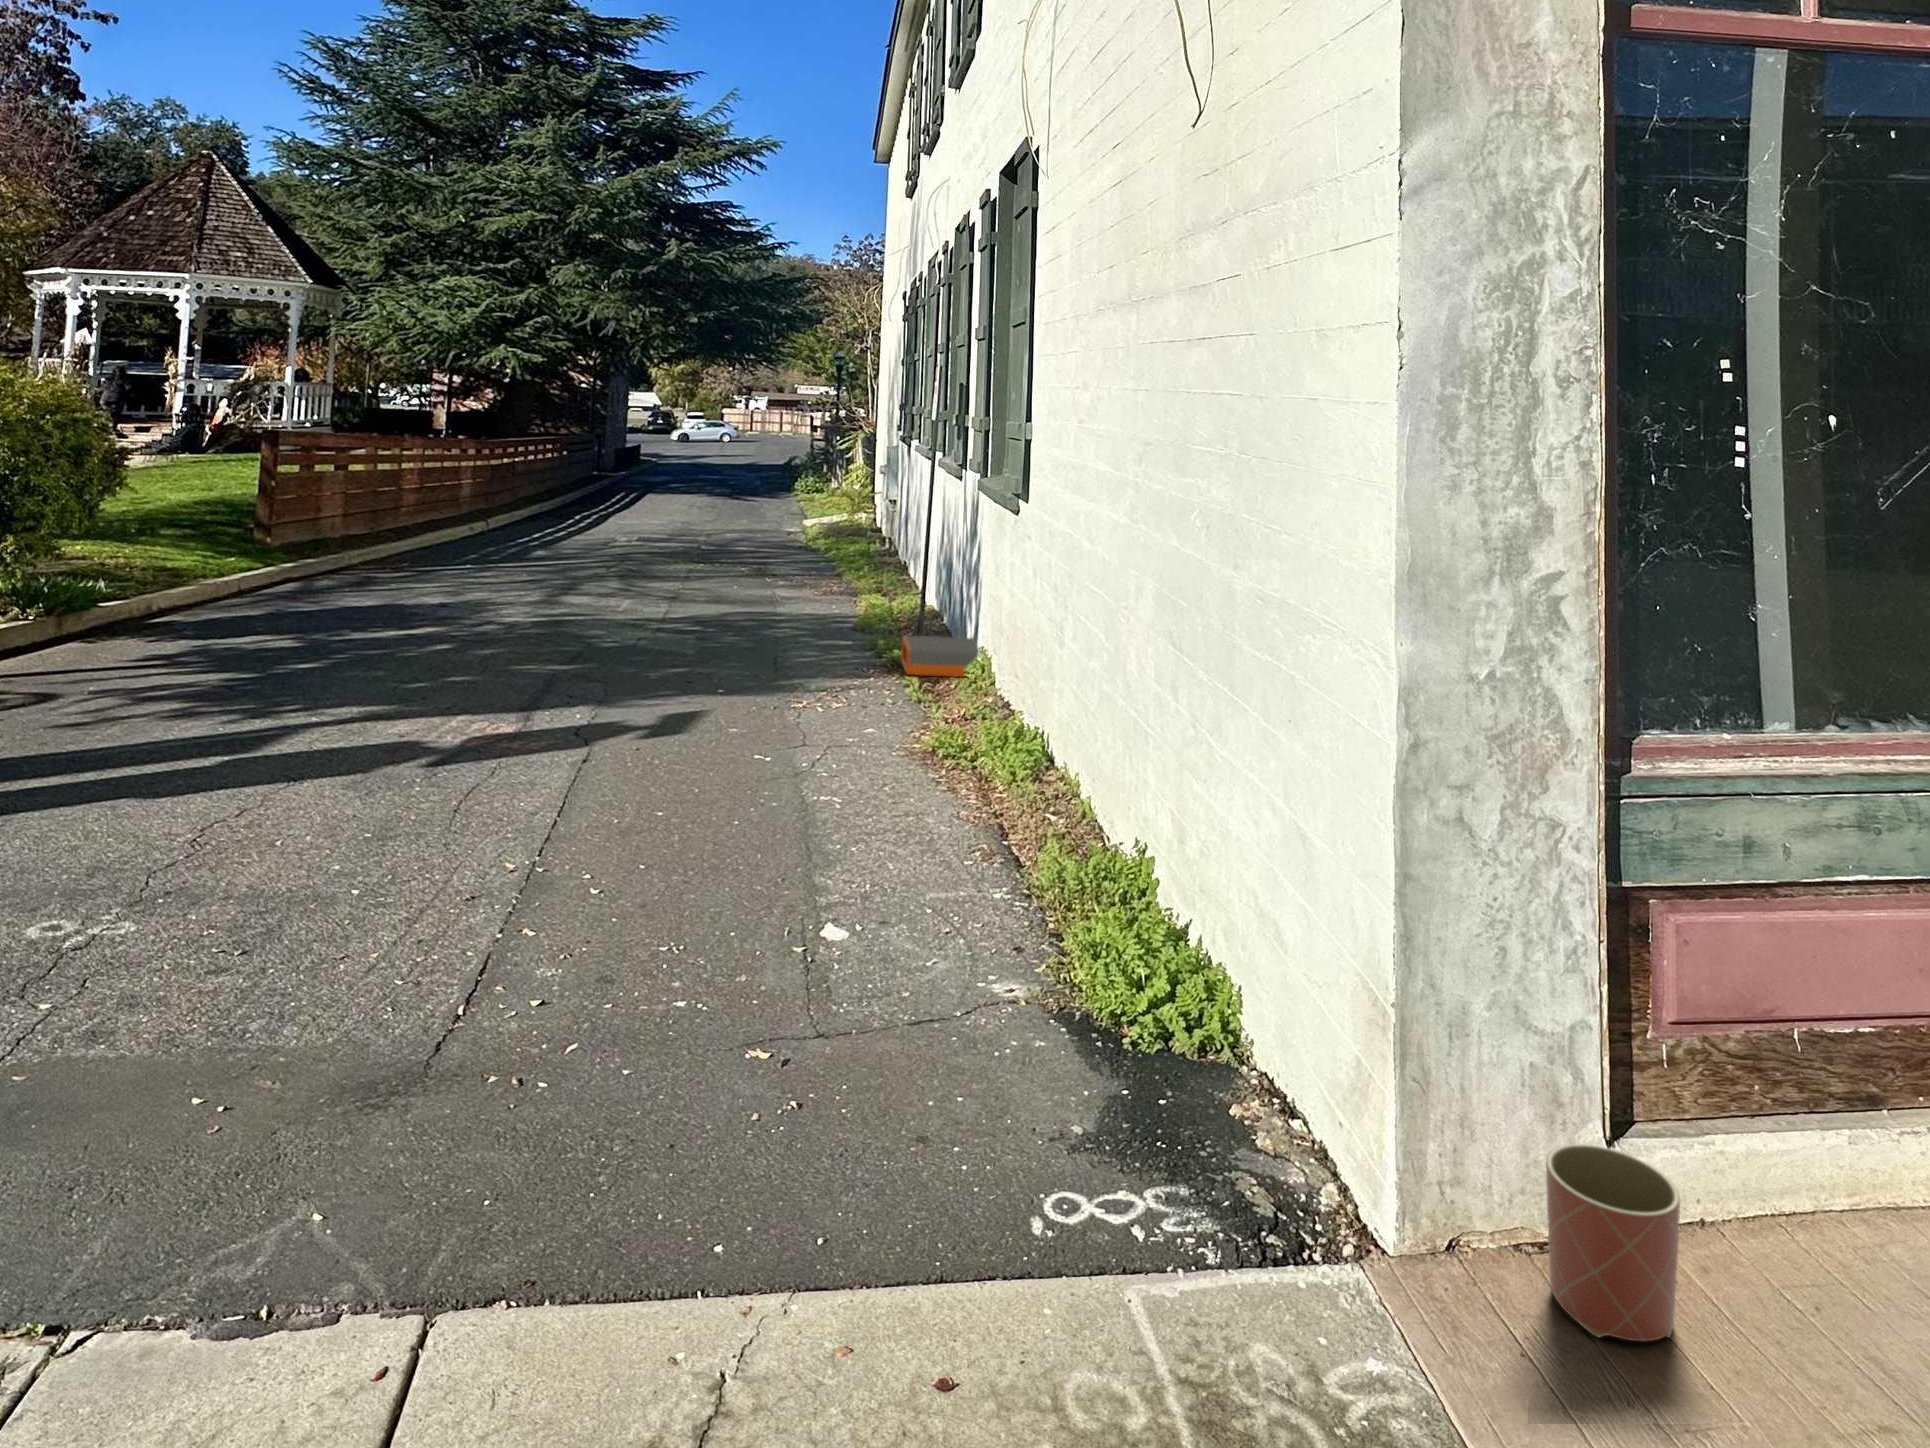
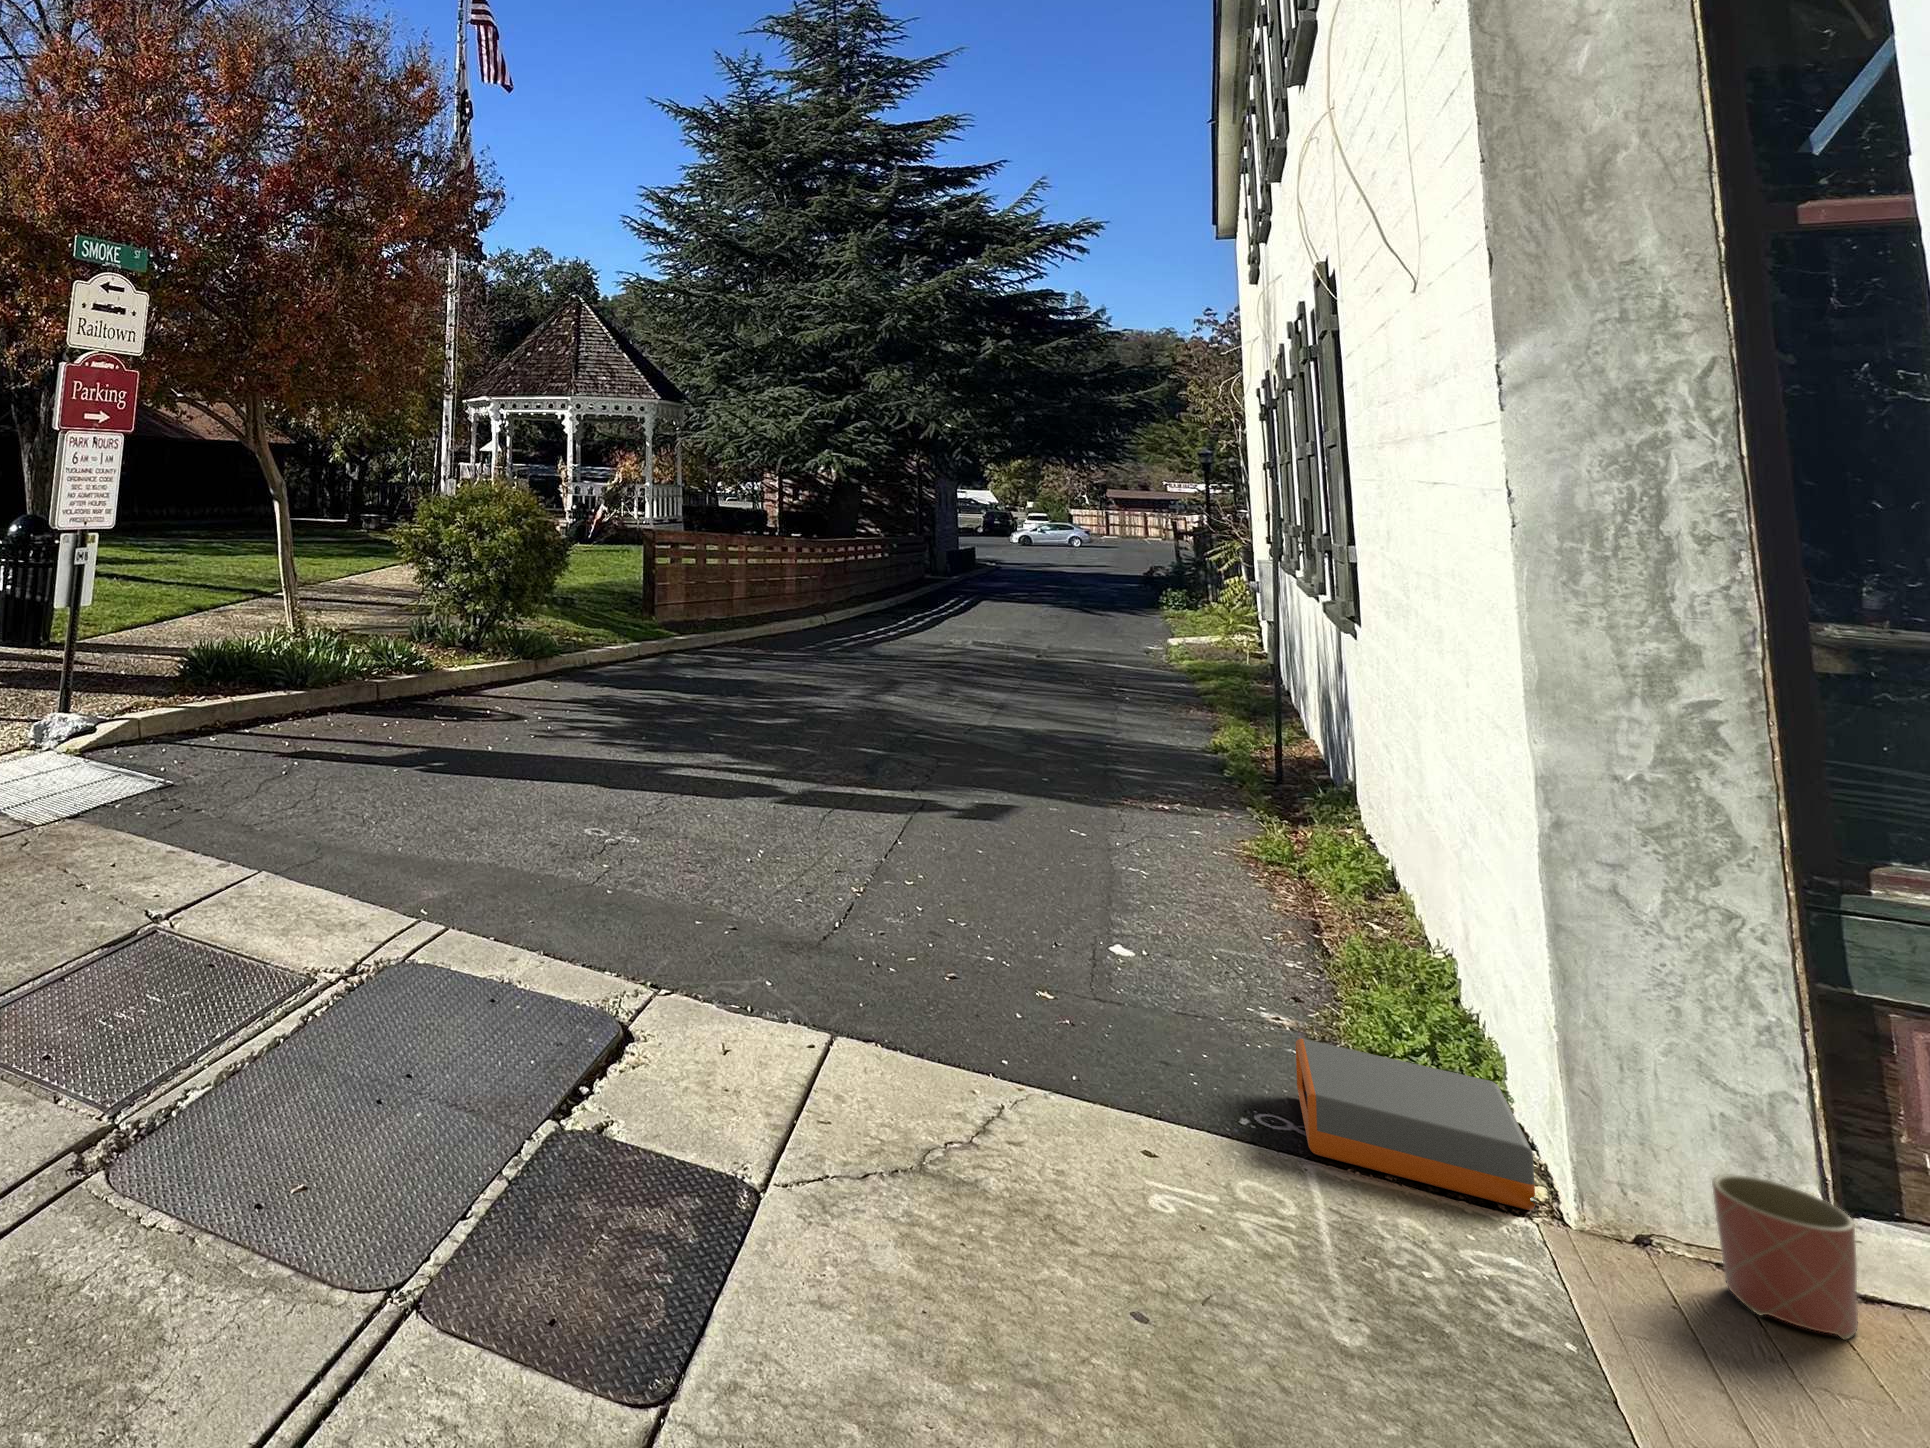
storage box: present [901,636,979,677] -> present [1296,1039,1535,1210]

